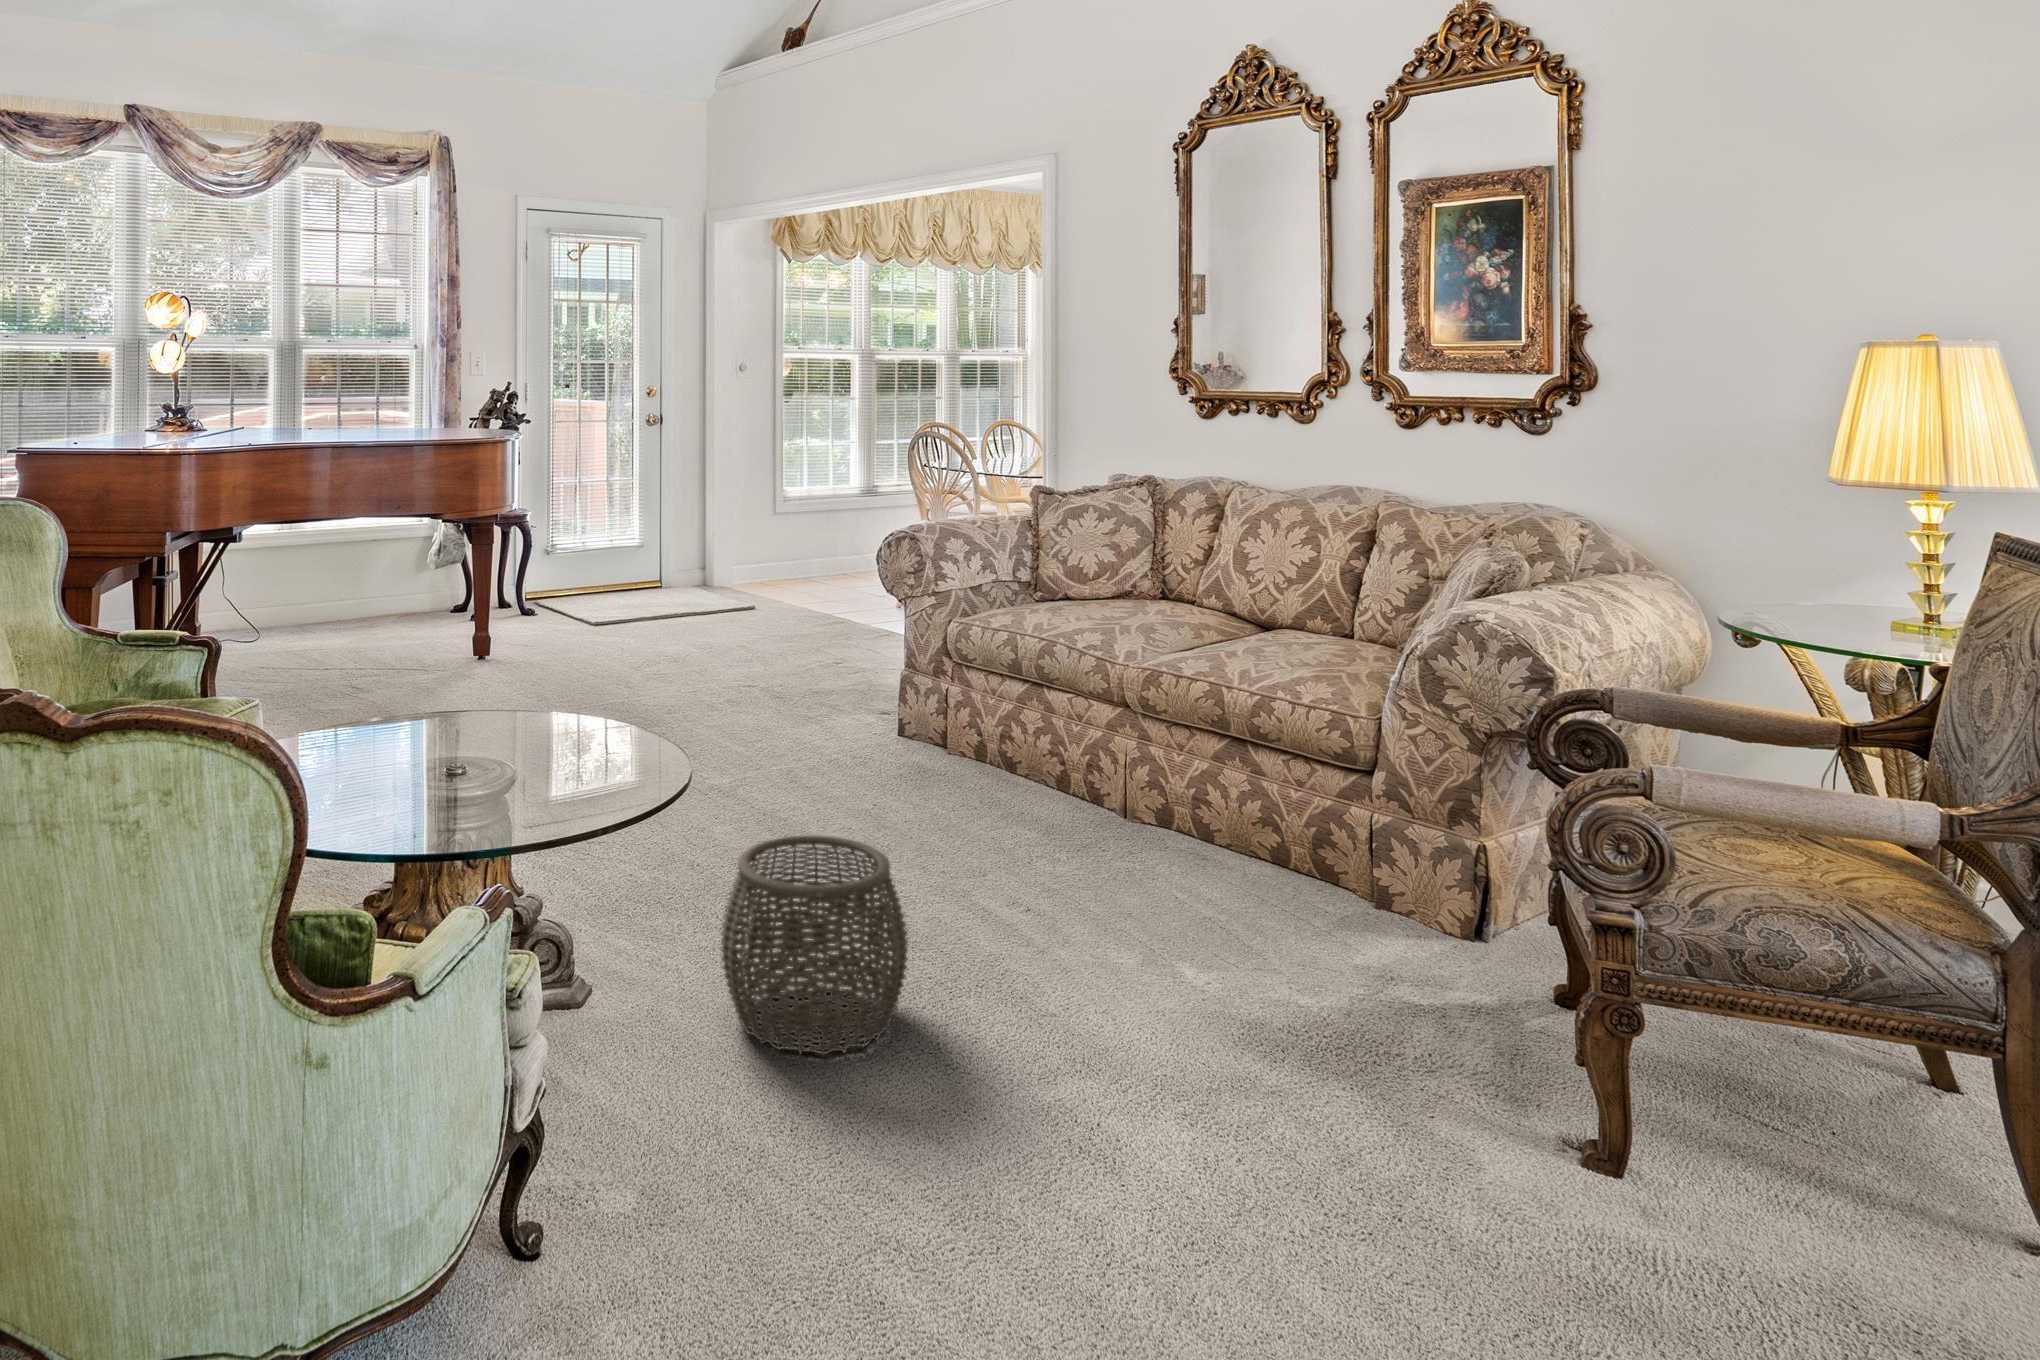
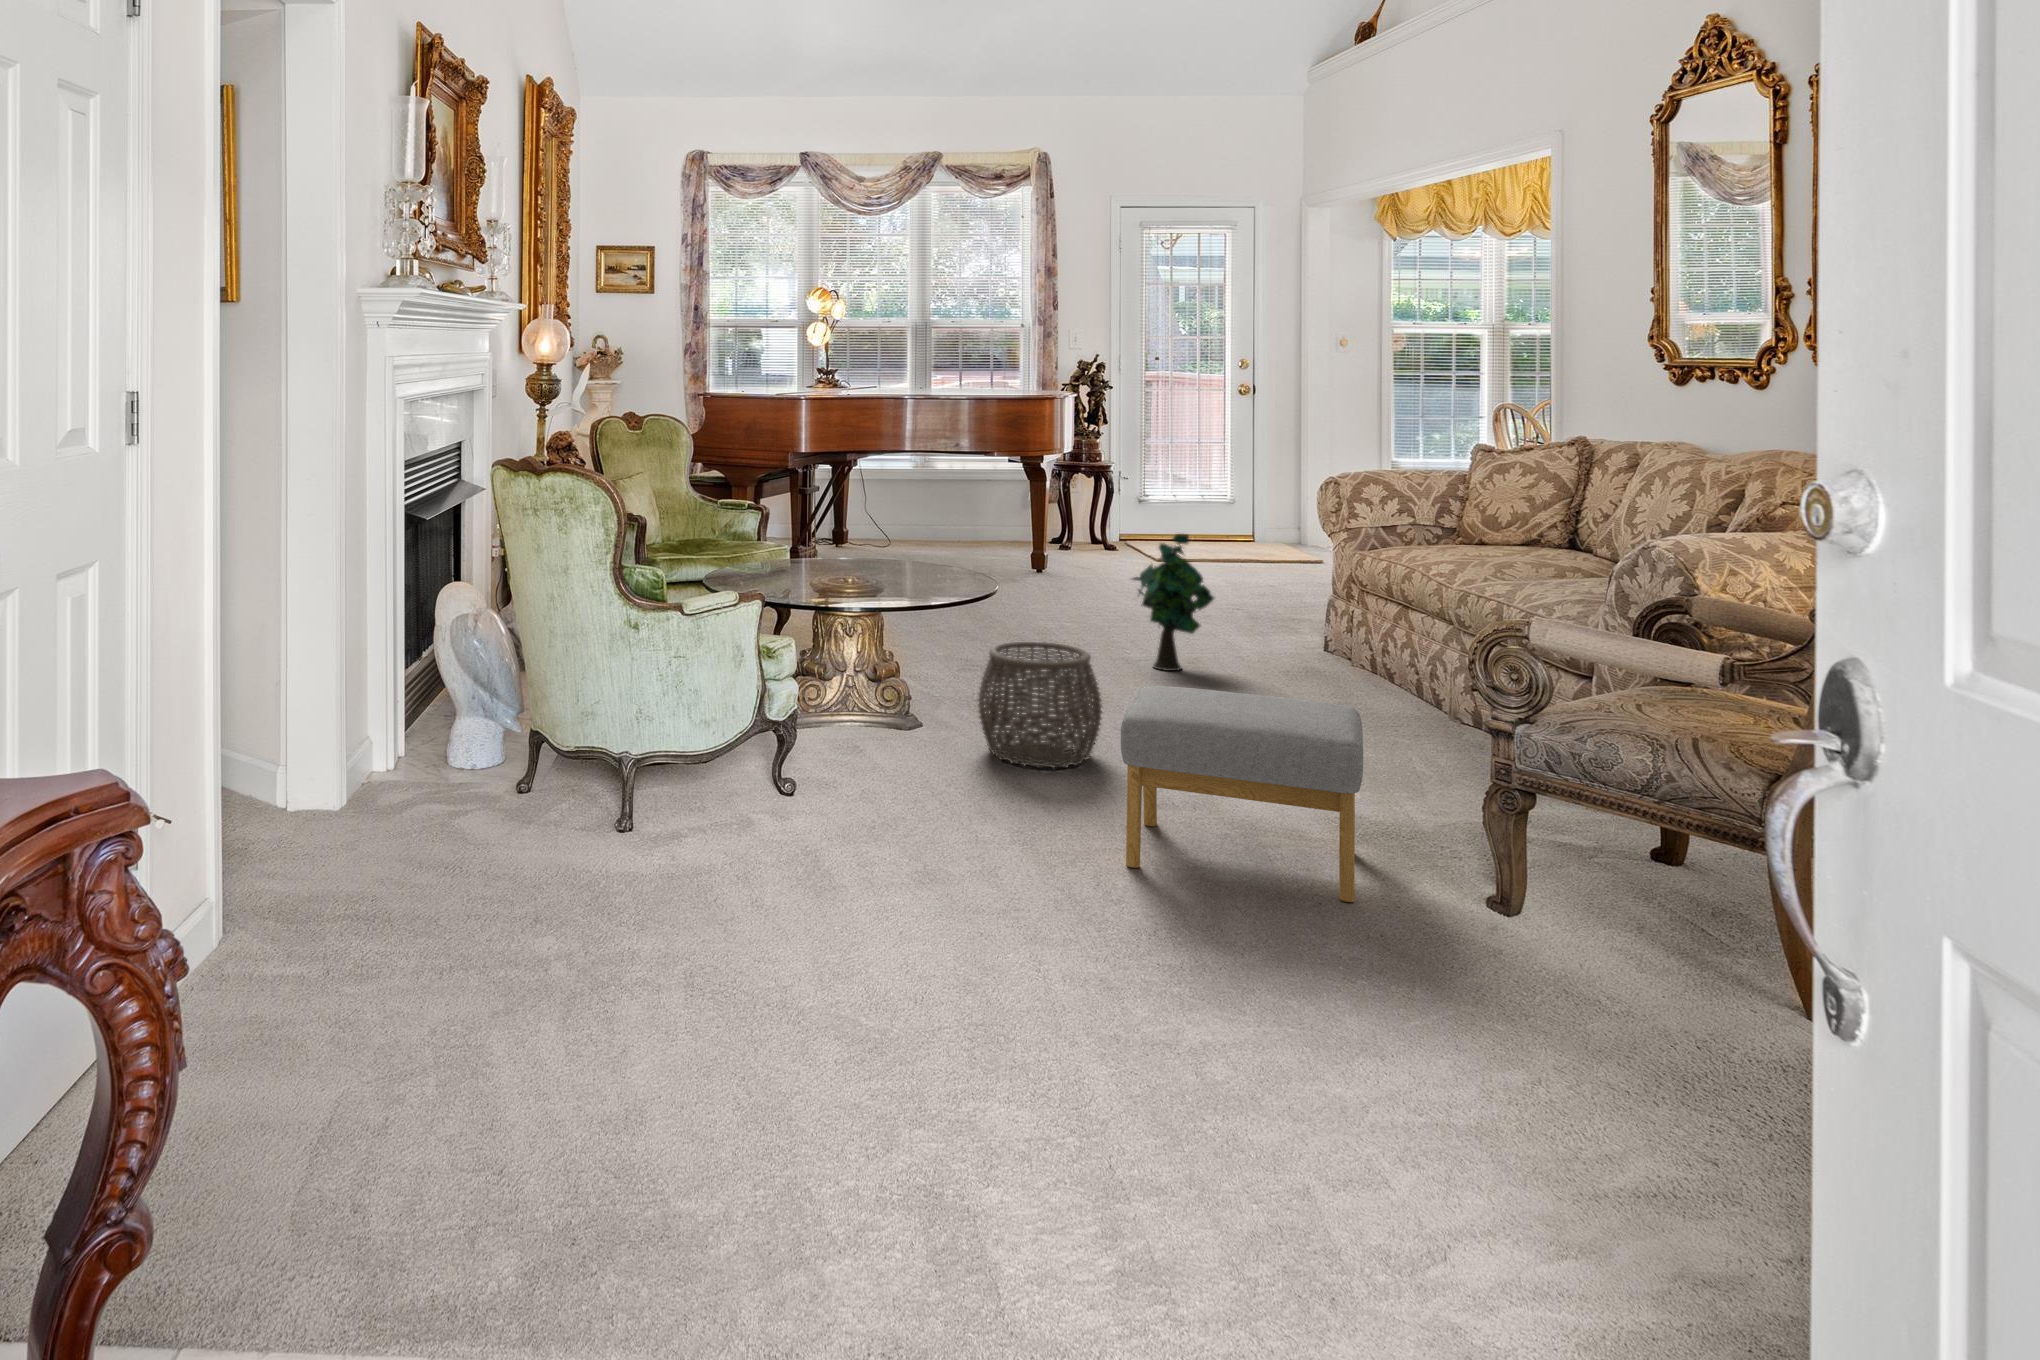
decorative plant: none [731,622,838,805] -> present [1133,534,1215,671]
footstool: none [1079,900,1494,1263] -> present [1121,686,1363,902]

